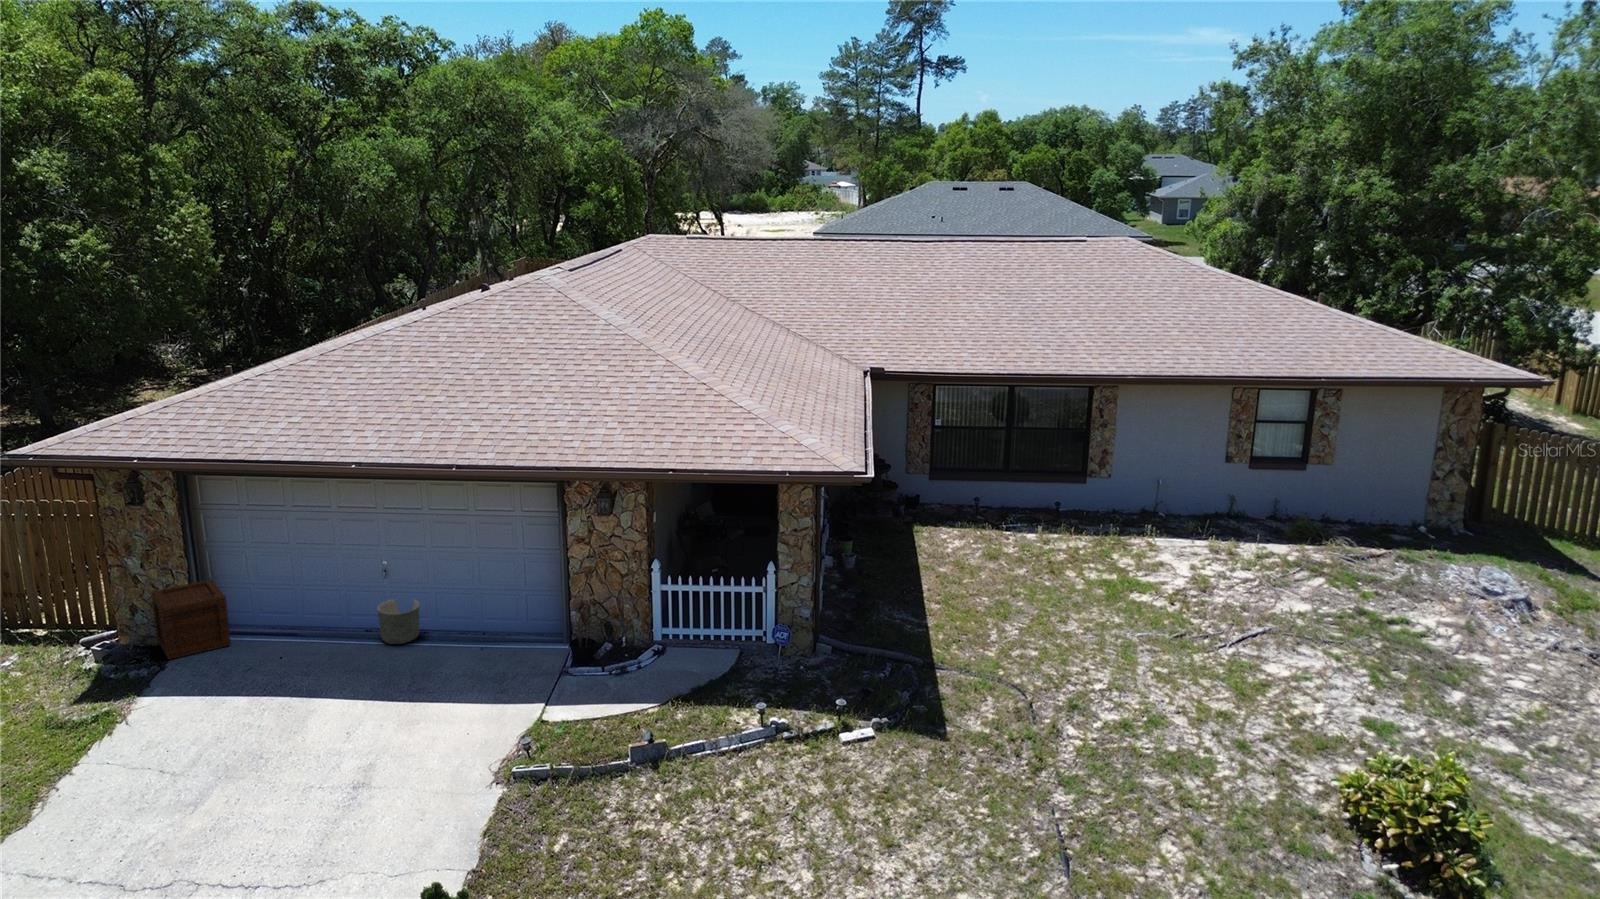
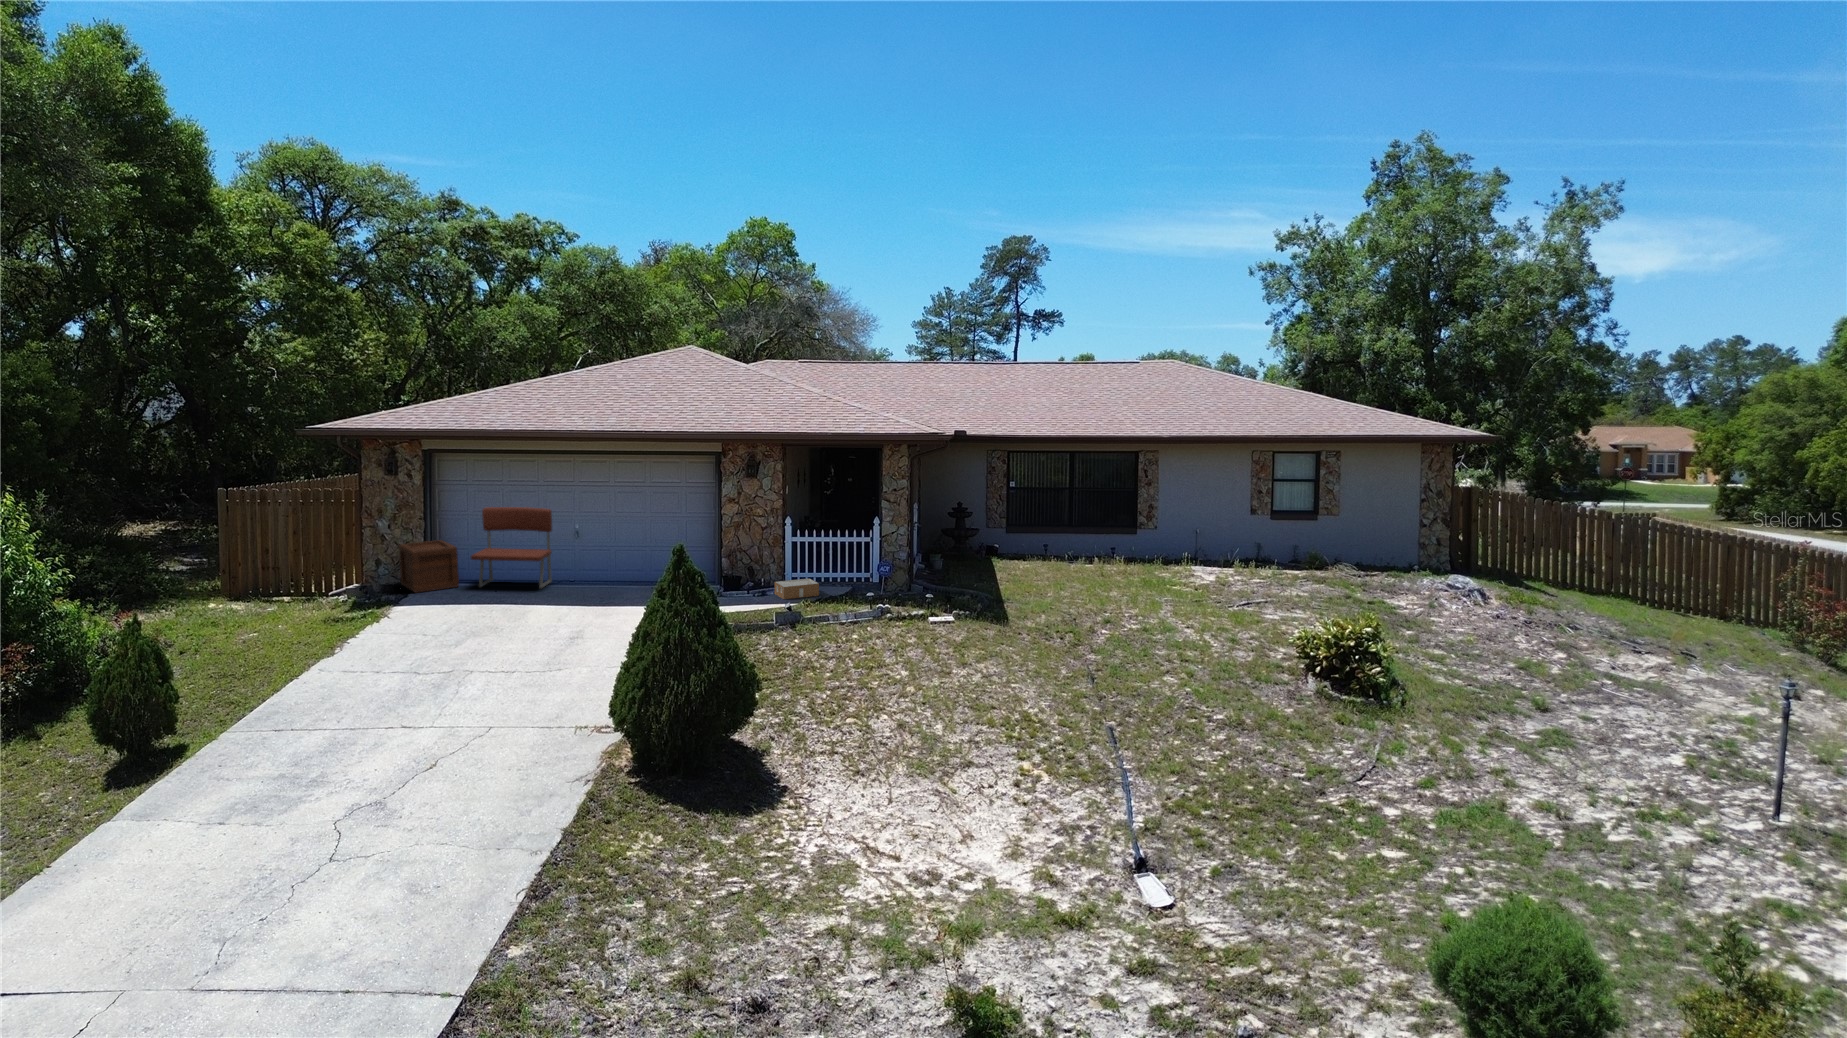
bench: none [242,539,355,649] -> present [471,507,552,588]
planter: present [378,600,419,644] -> none [572,555,604,587]
cardboard box: none [638,637,696,673] -> present [775,579,819,599]

